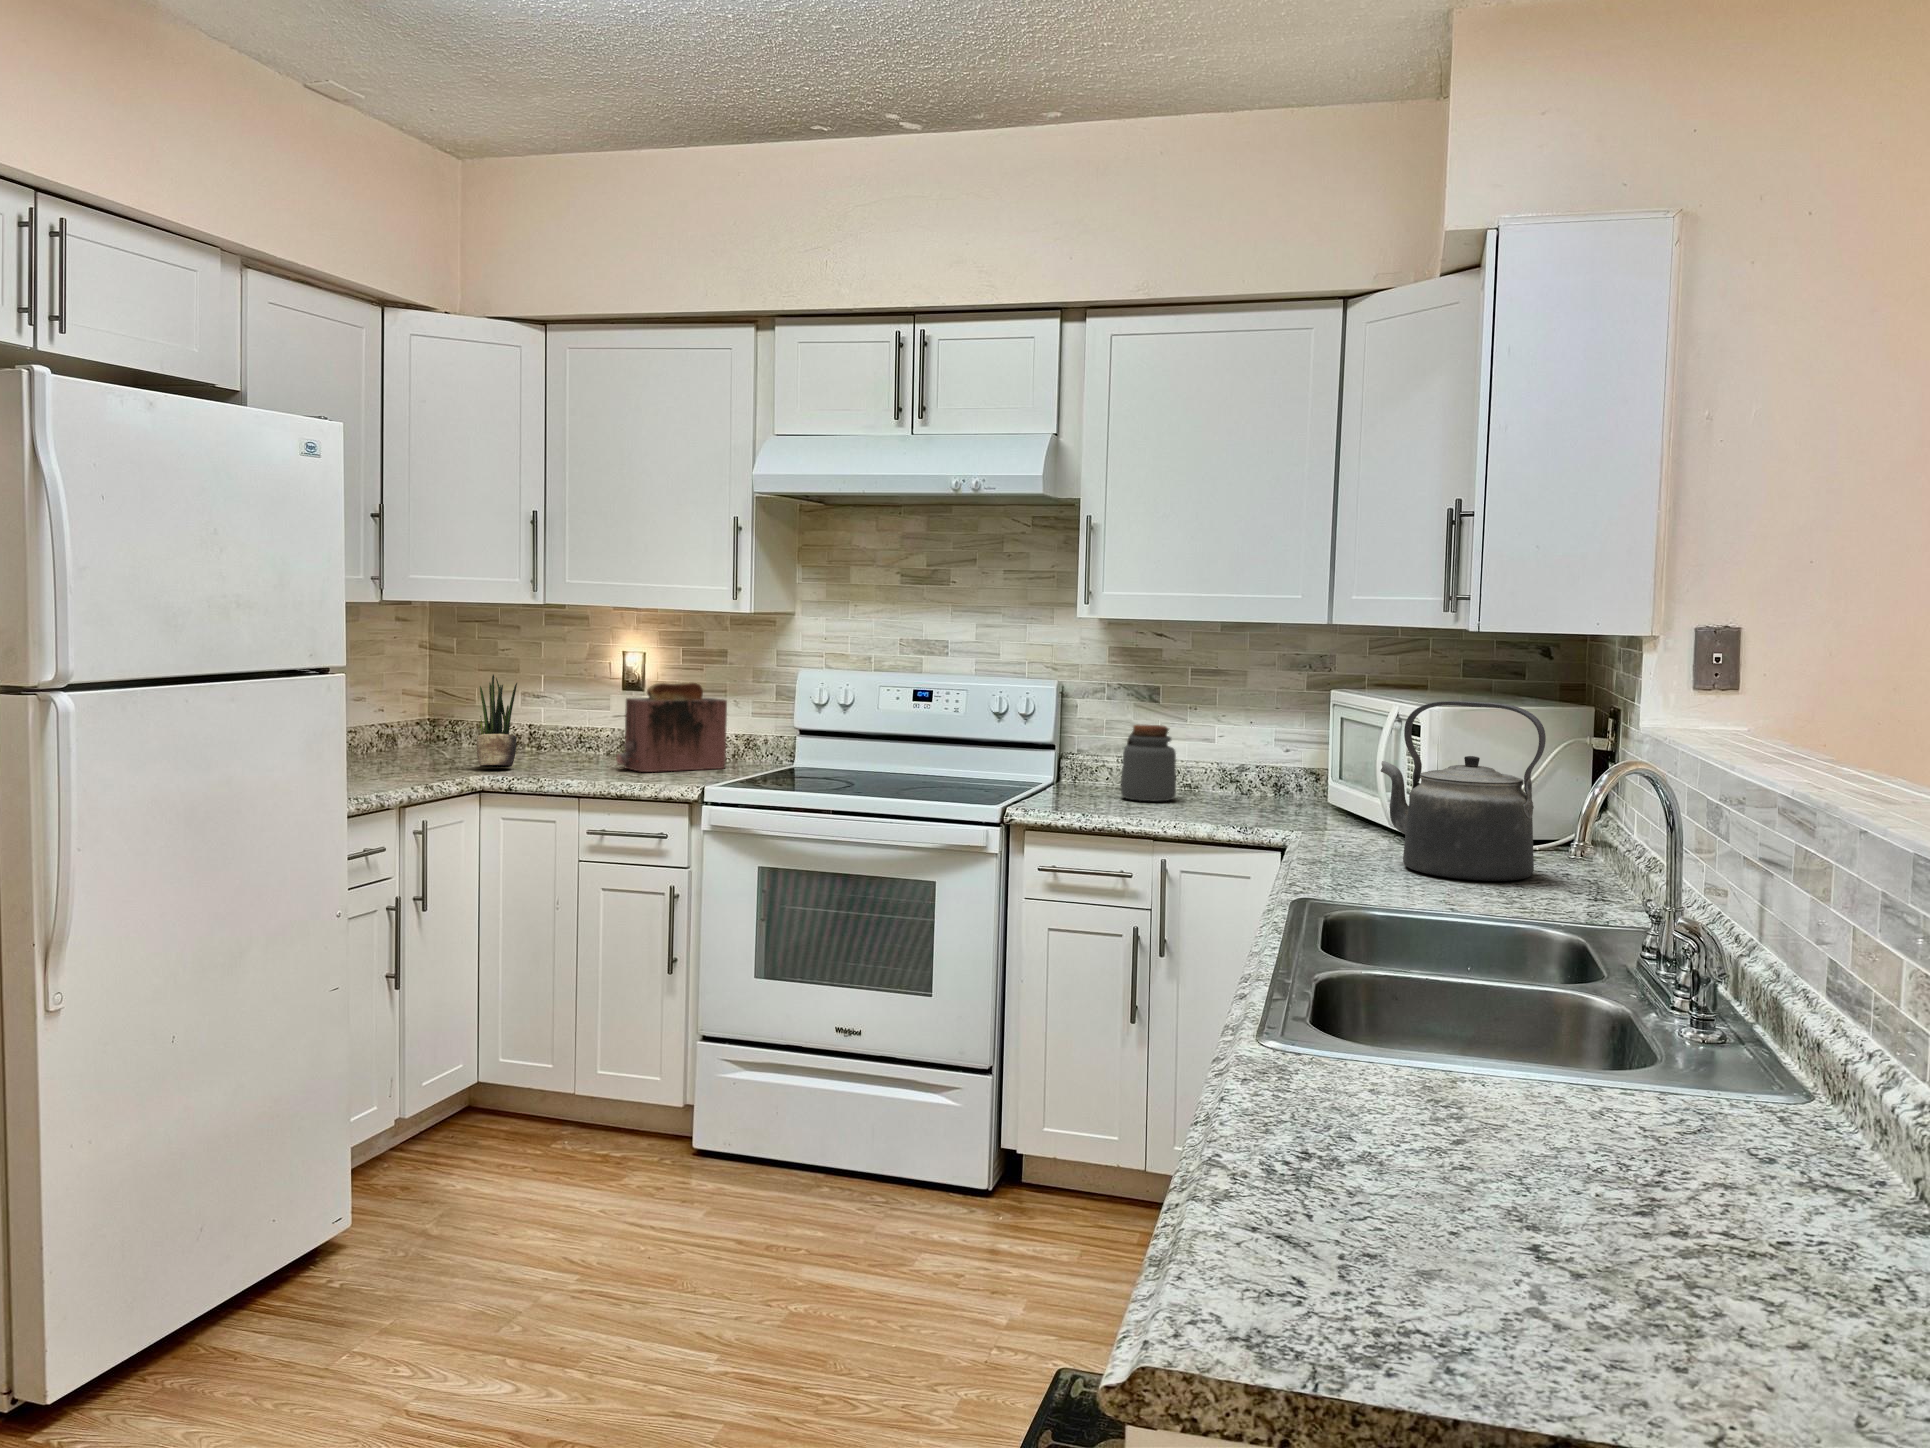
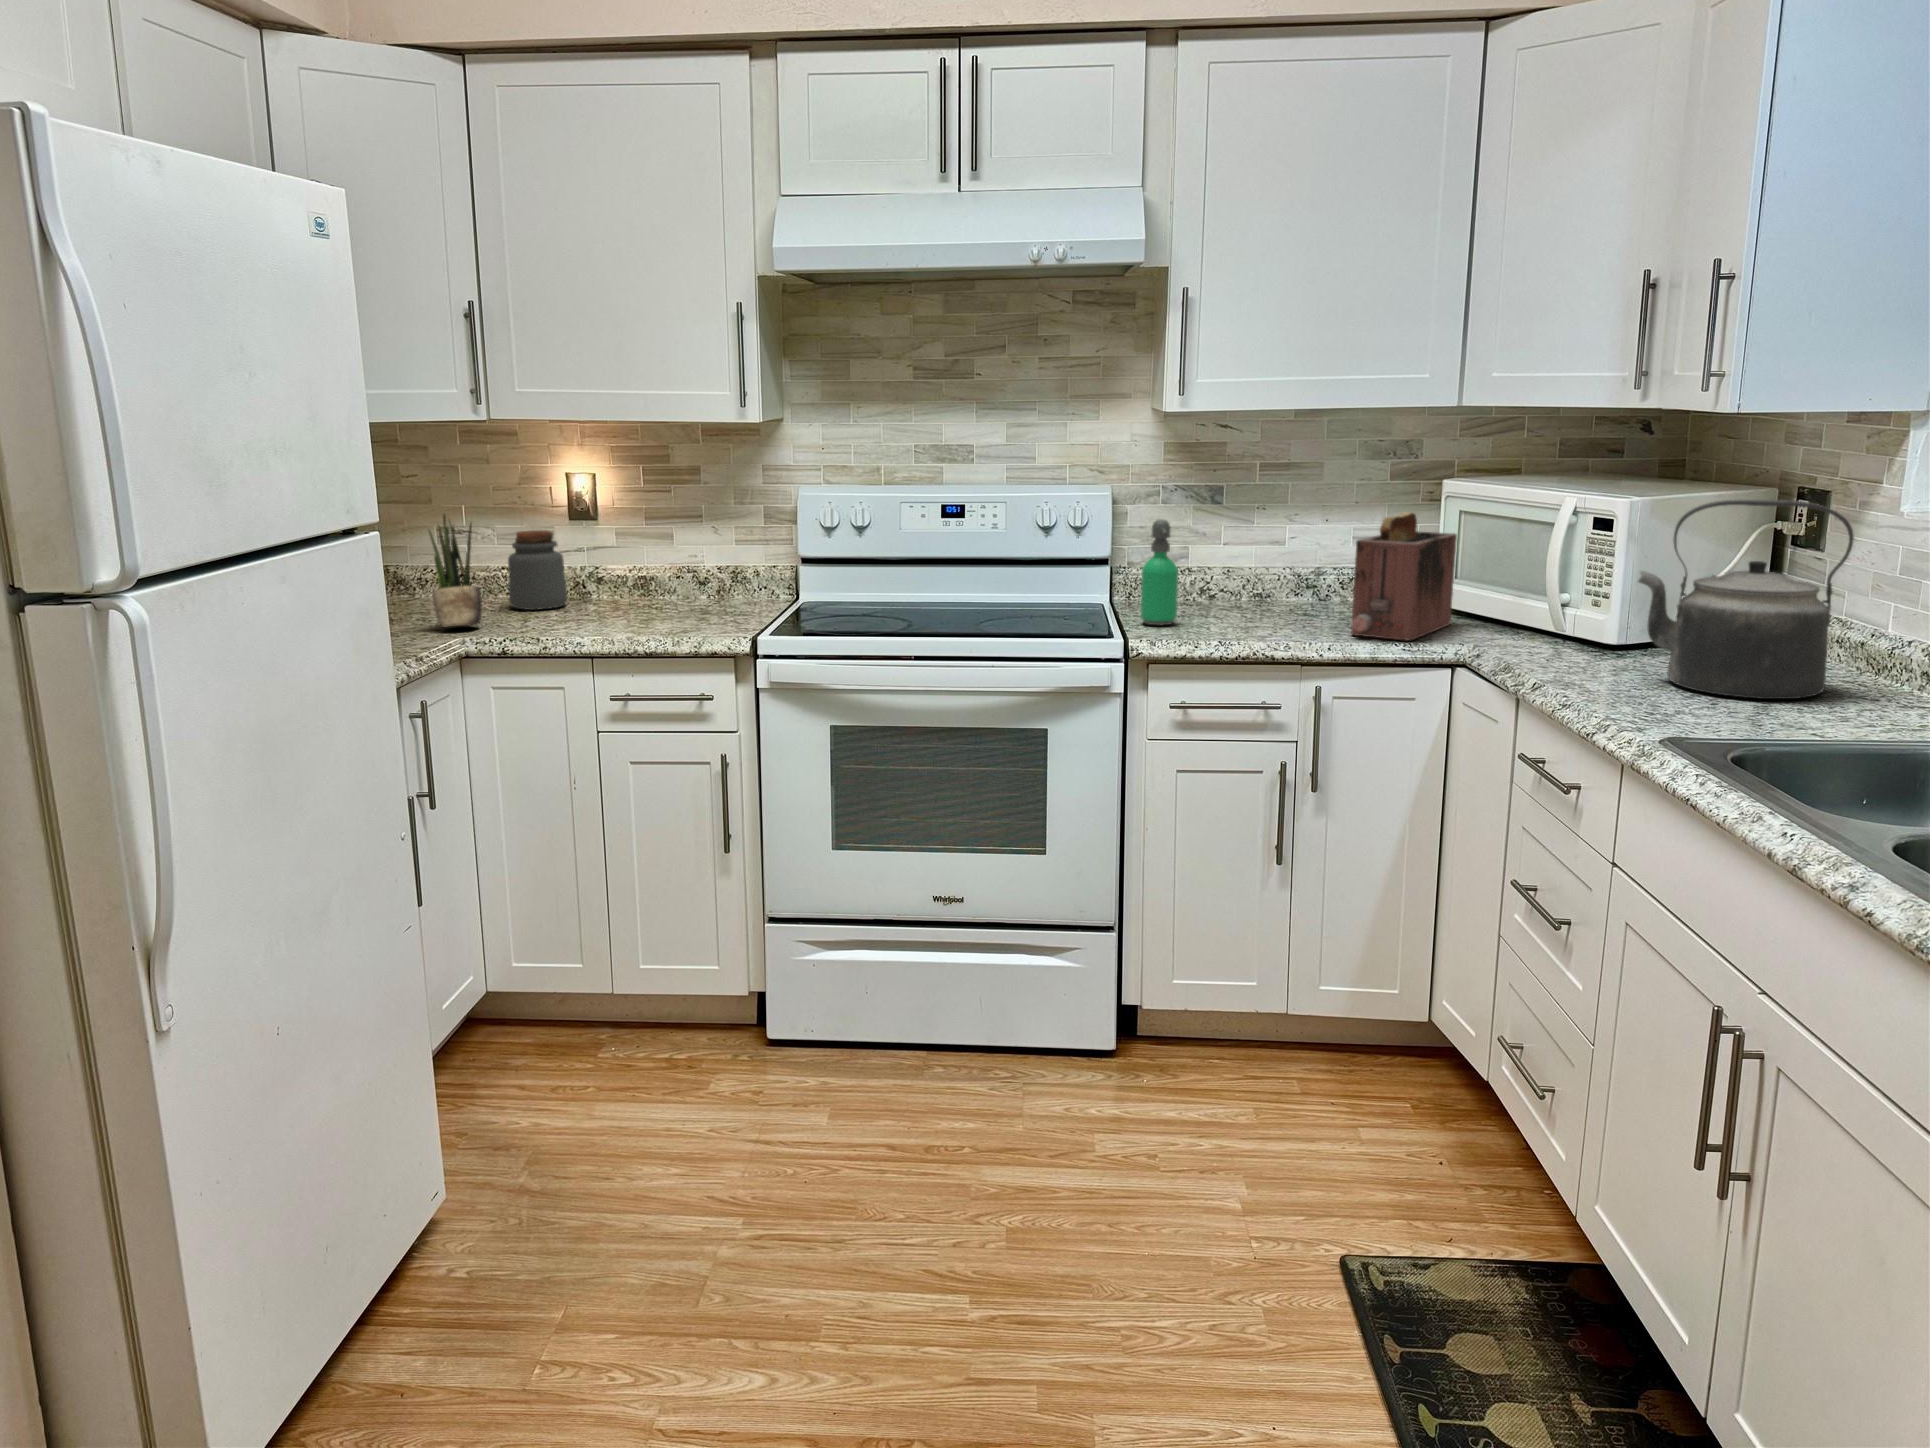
toaster: present [616,682,727,772] -> present [1351,512,1457,641]
soap dispenser: none [1042,708,1075,801] -> present [1141,519,1178,625]
jar: present [1121,725,1176,801] -> present [508,530,567,610]

